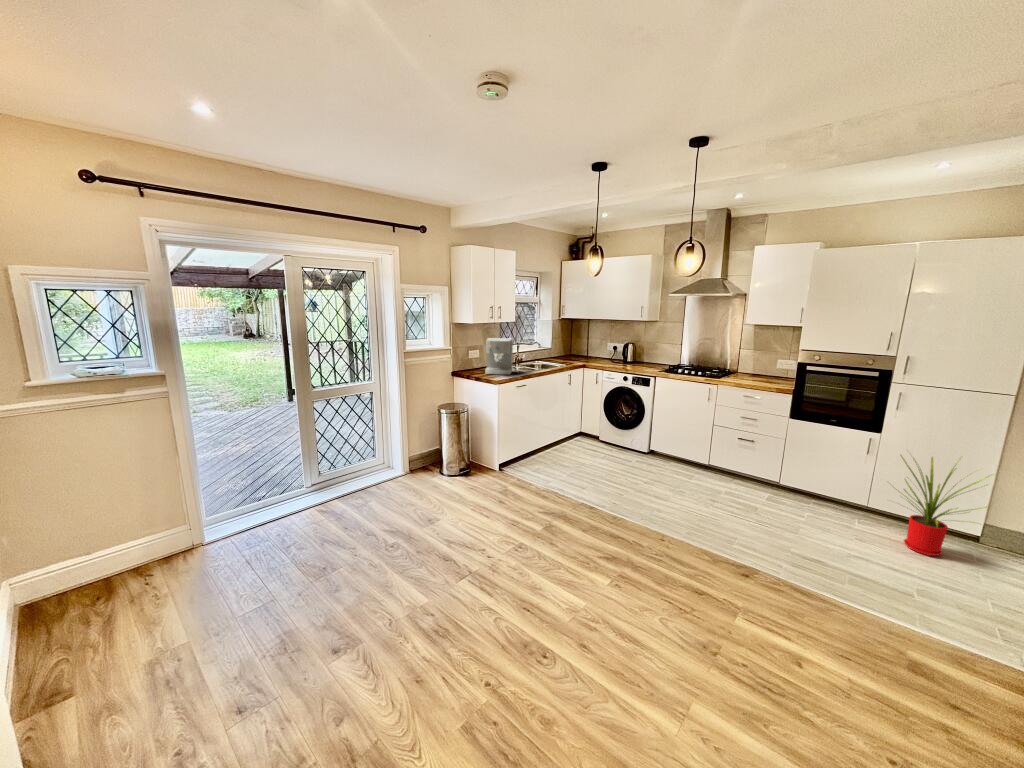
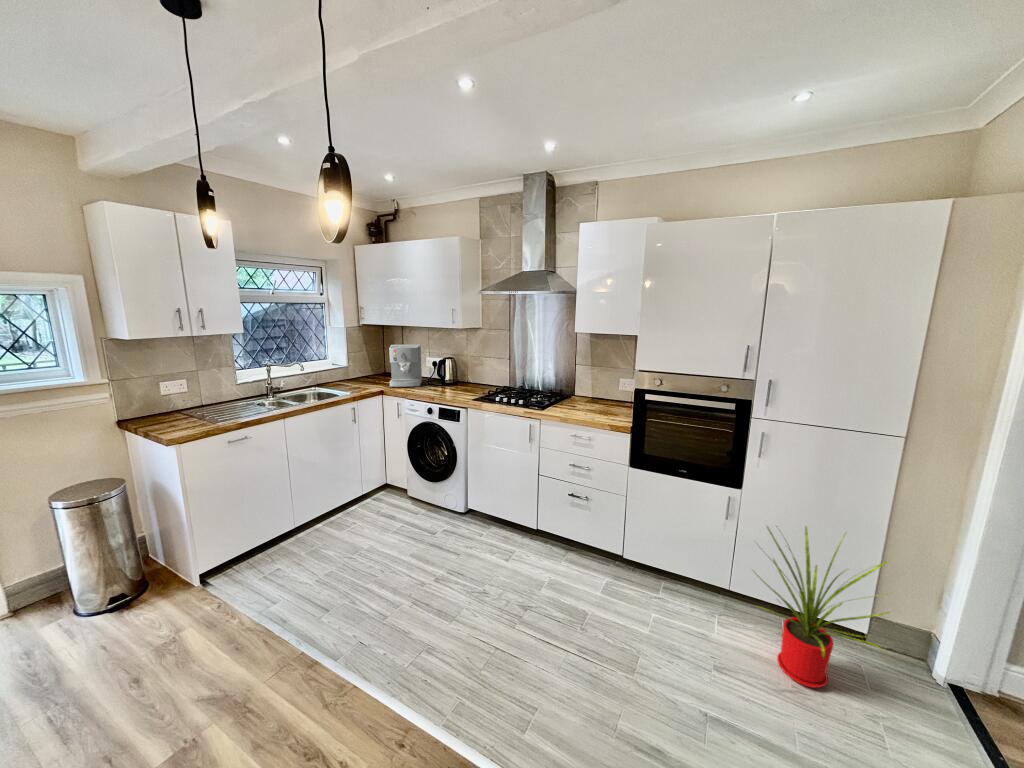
coffee maker: present [485,338,513,375] -> present [389,345,422,387]

